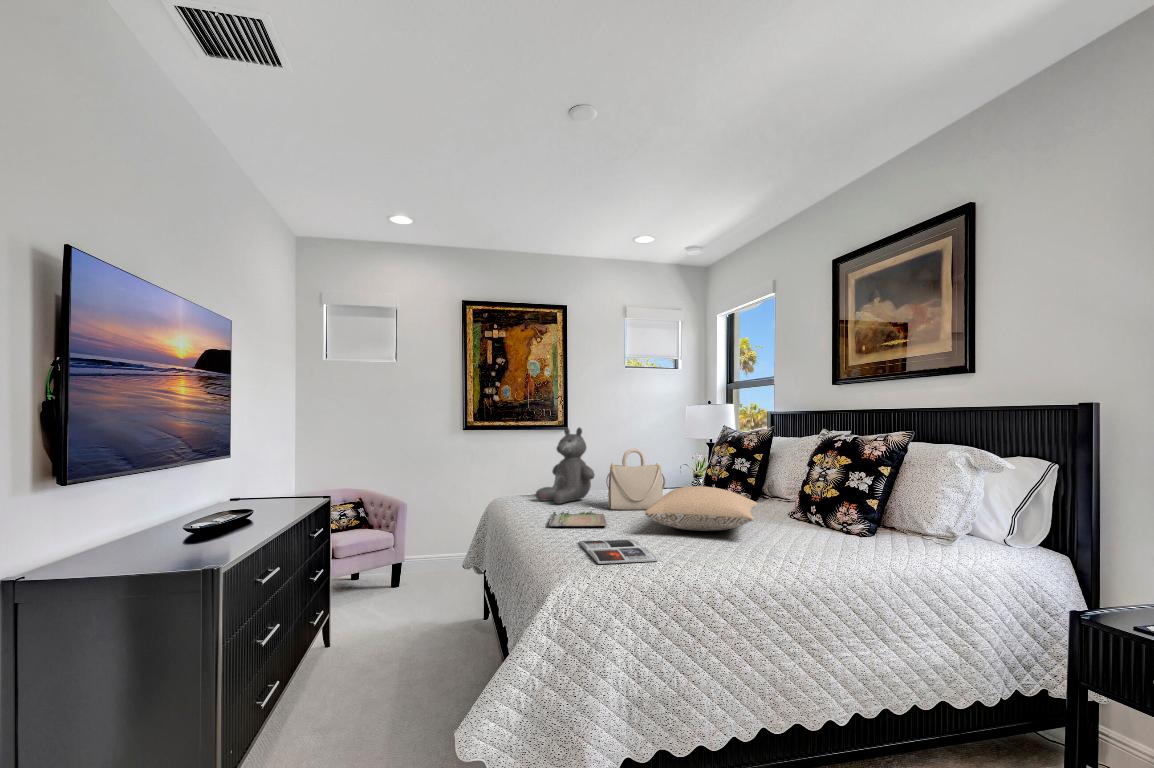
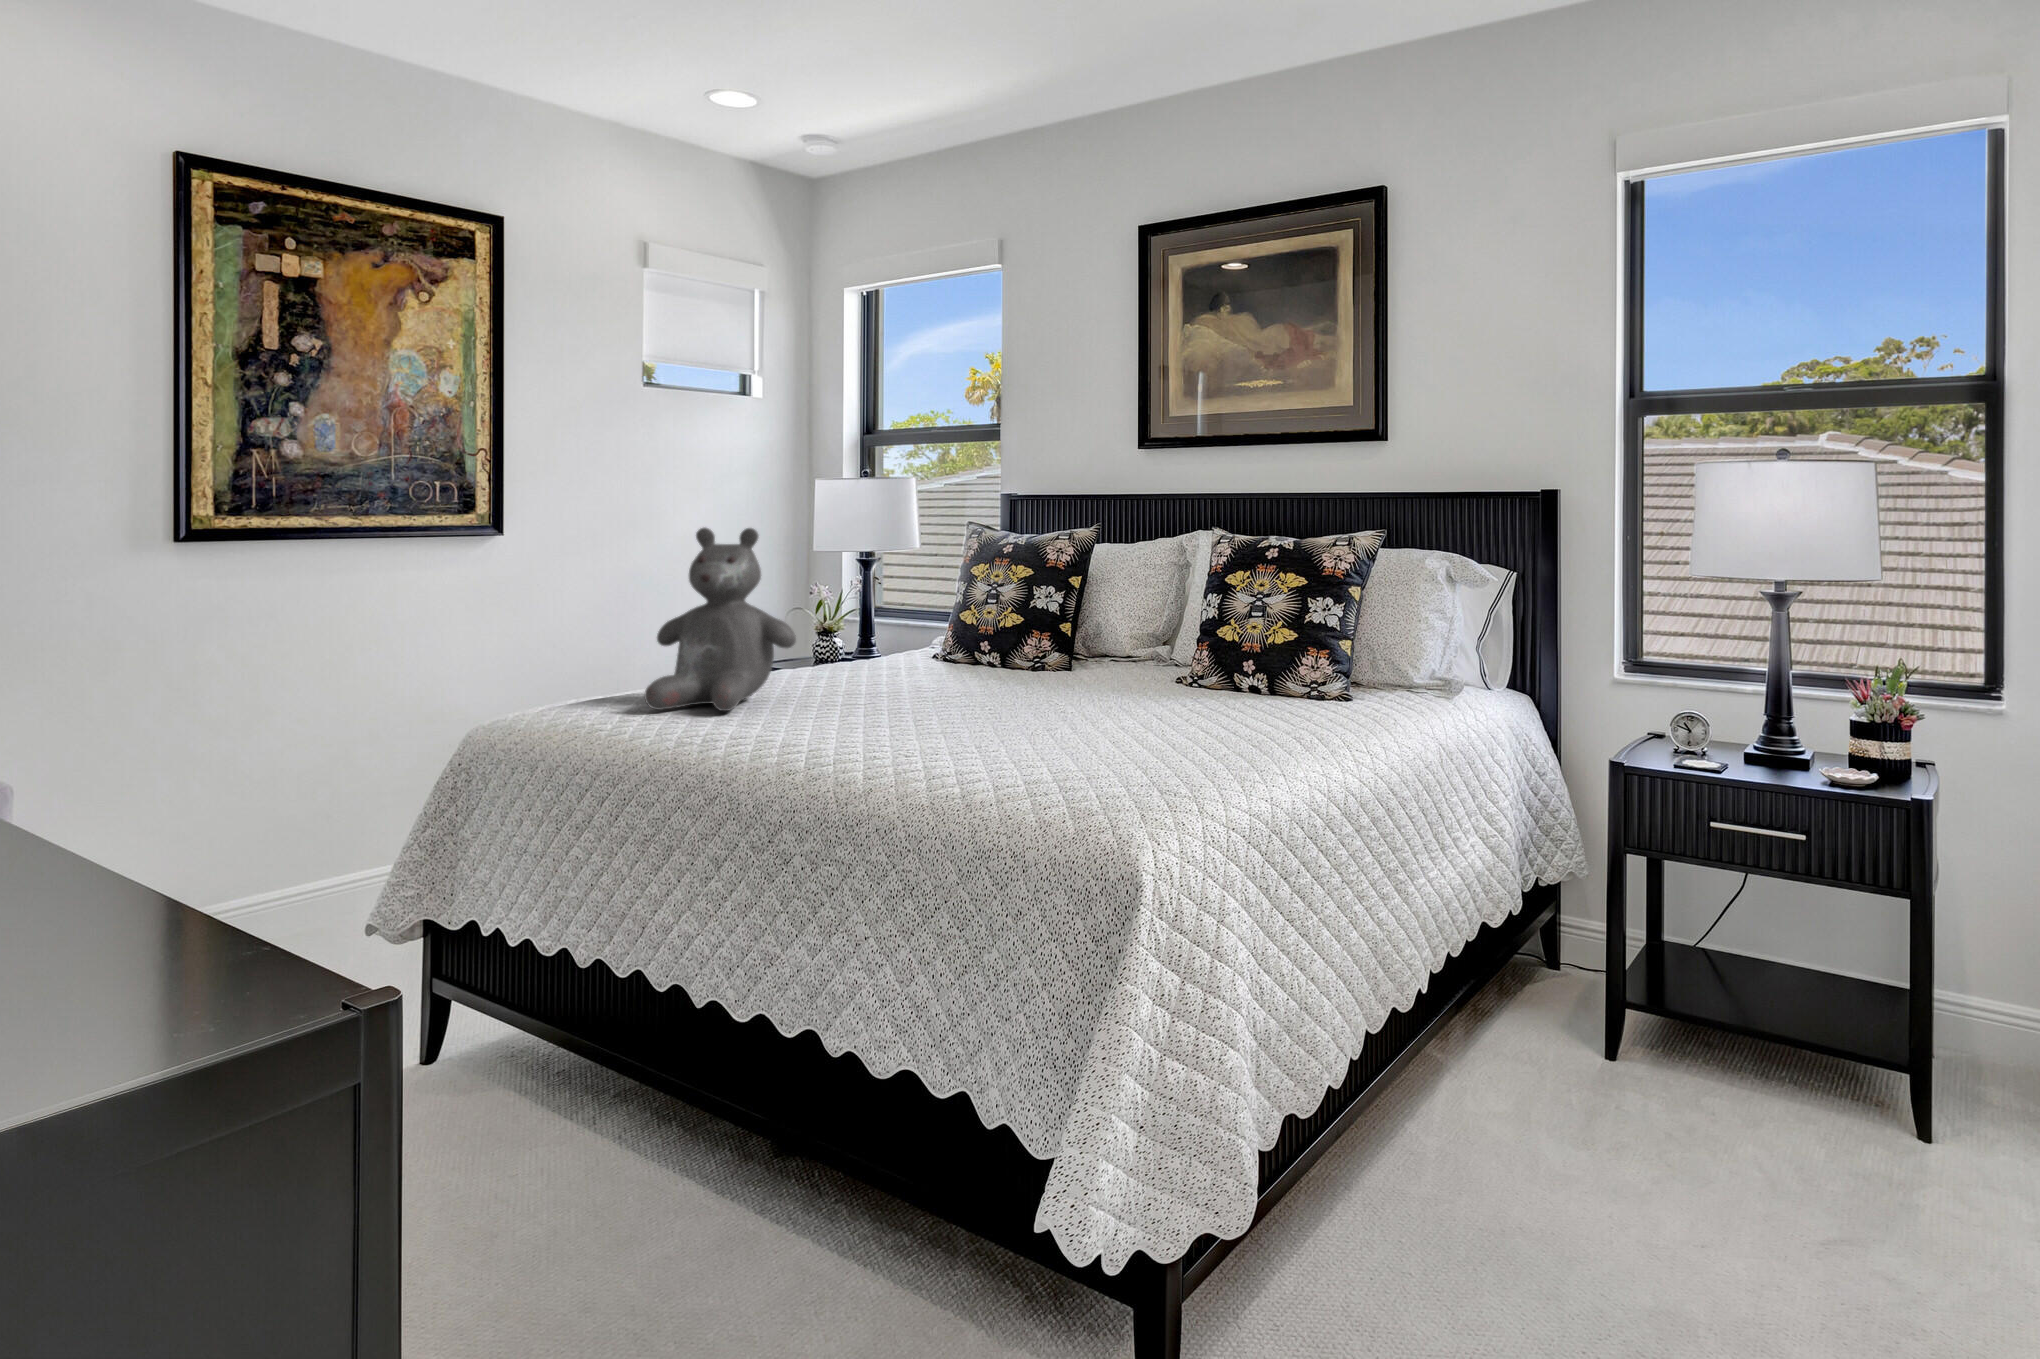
handbag: present [606,448,665,510] -> none [848,572,970,709]
pillow: present [645,486,757,531] -> none [1017,640,1268,724]
tray: present [549,511,607,527] -> none [781,707,969,757]
magazine: present [579,539,658,564] -> none [996,754,1217,803]

